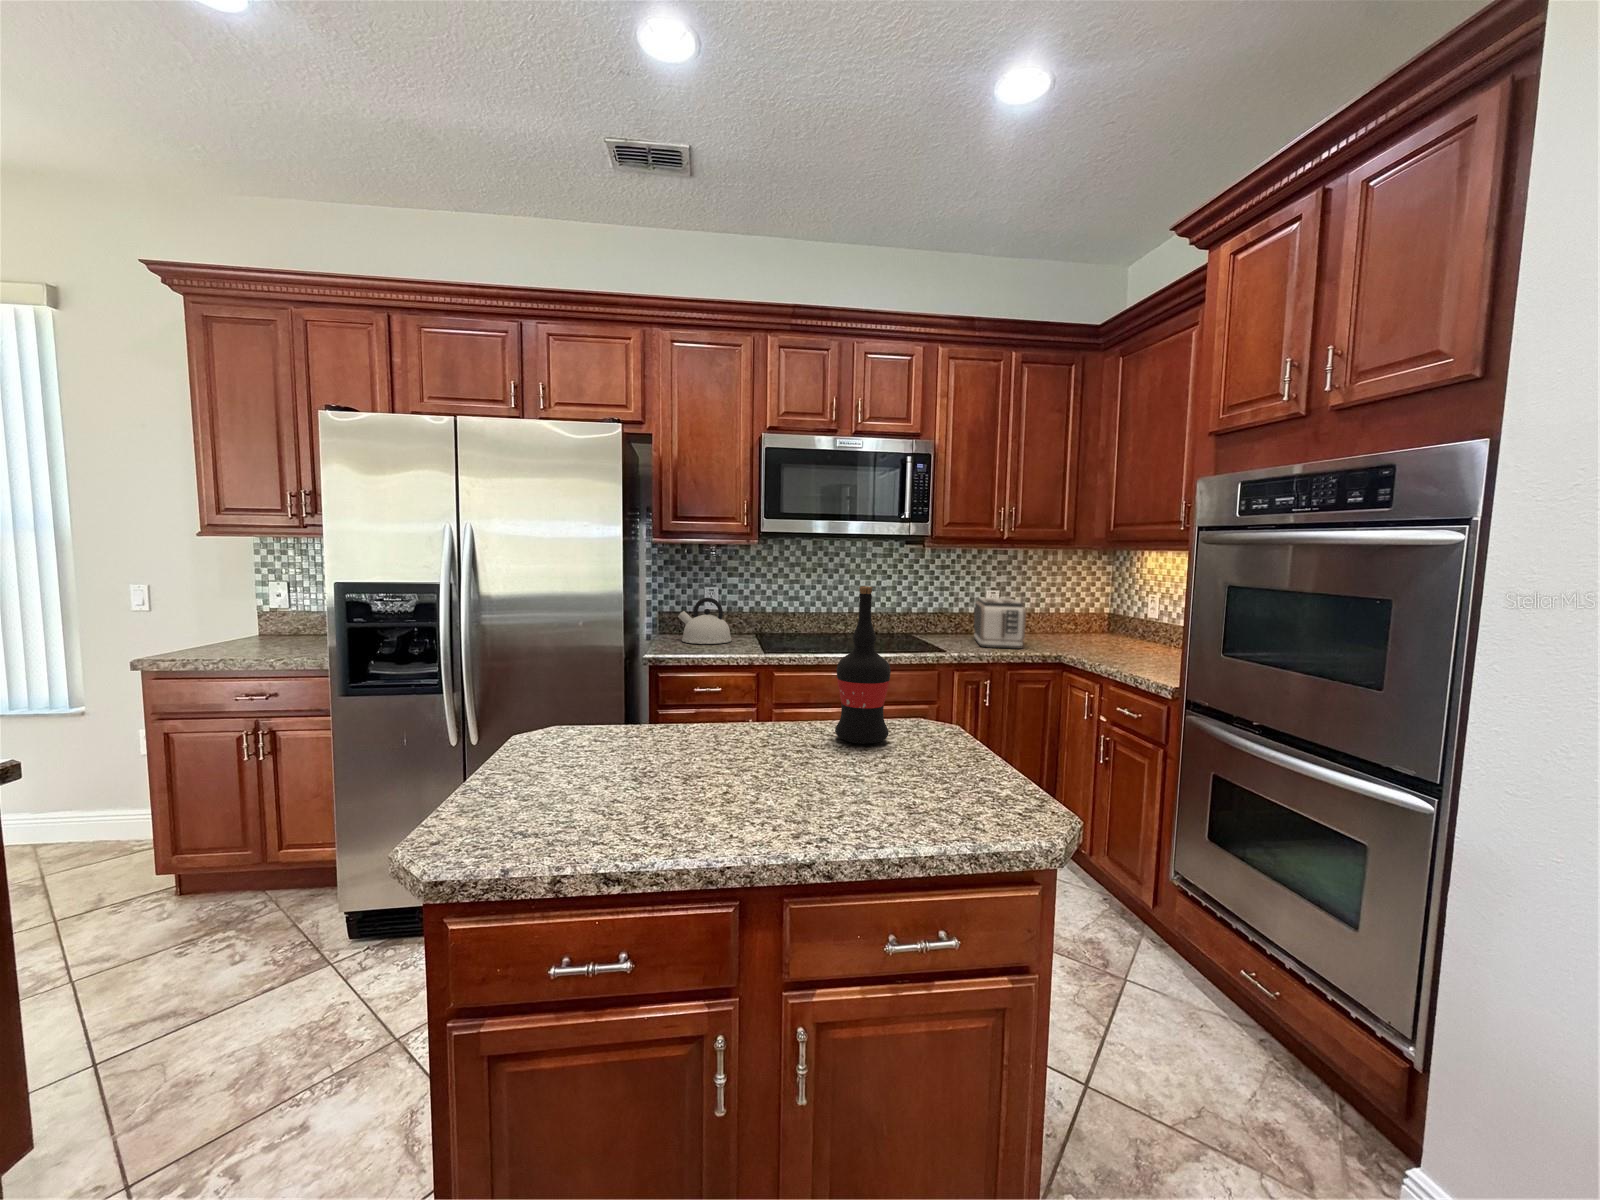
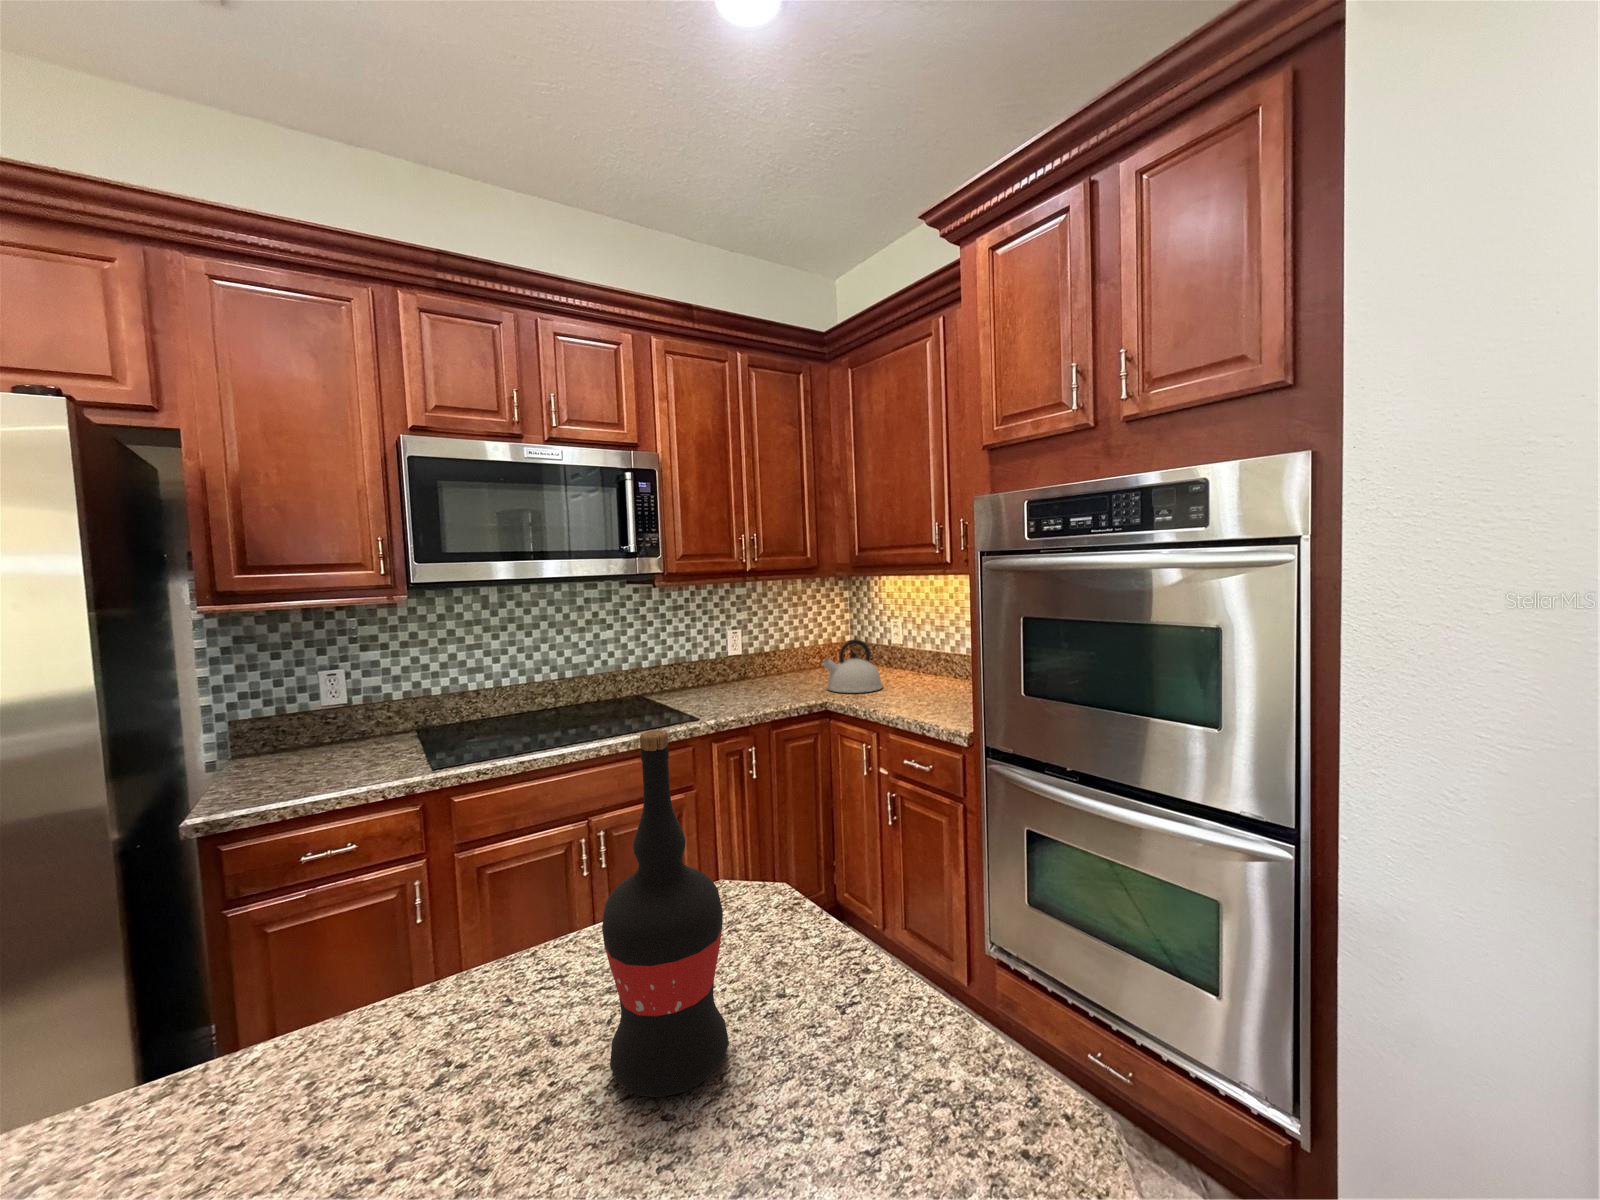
kettle: present [678,598,732,644] -> present [822,639,883,693]
toaster: present [974,598,1026,649] -> none [718,639,783,703]

